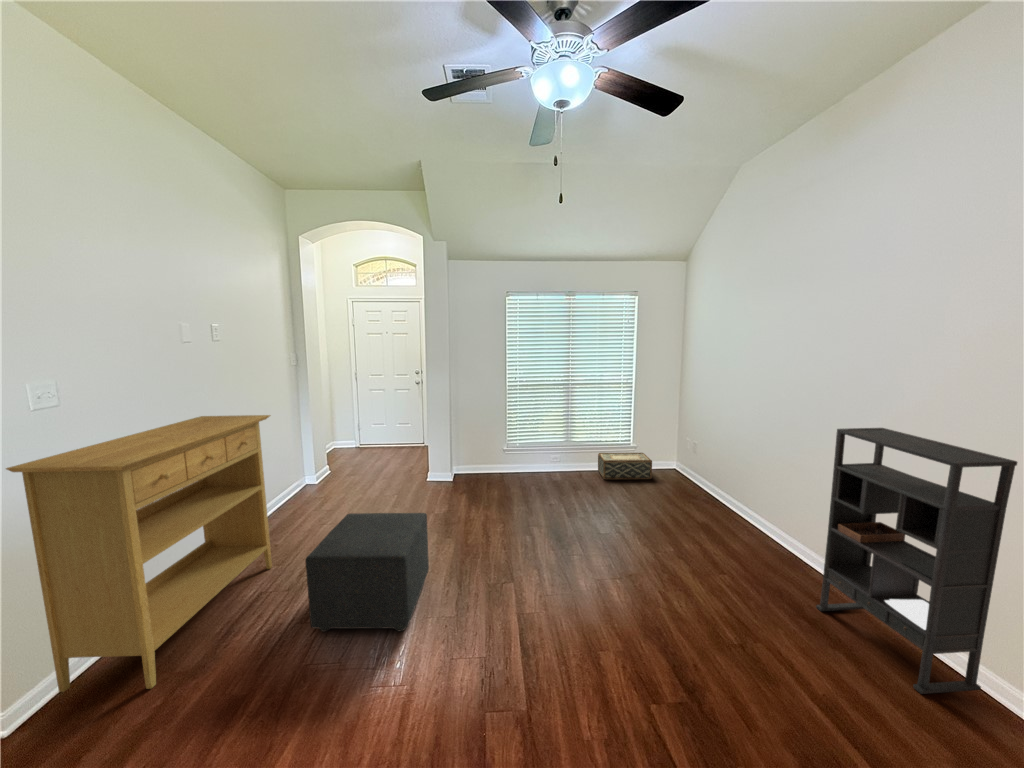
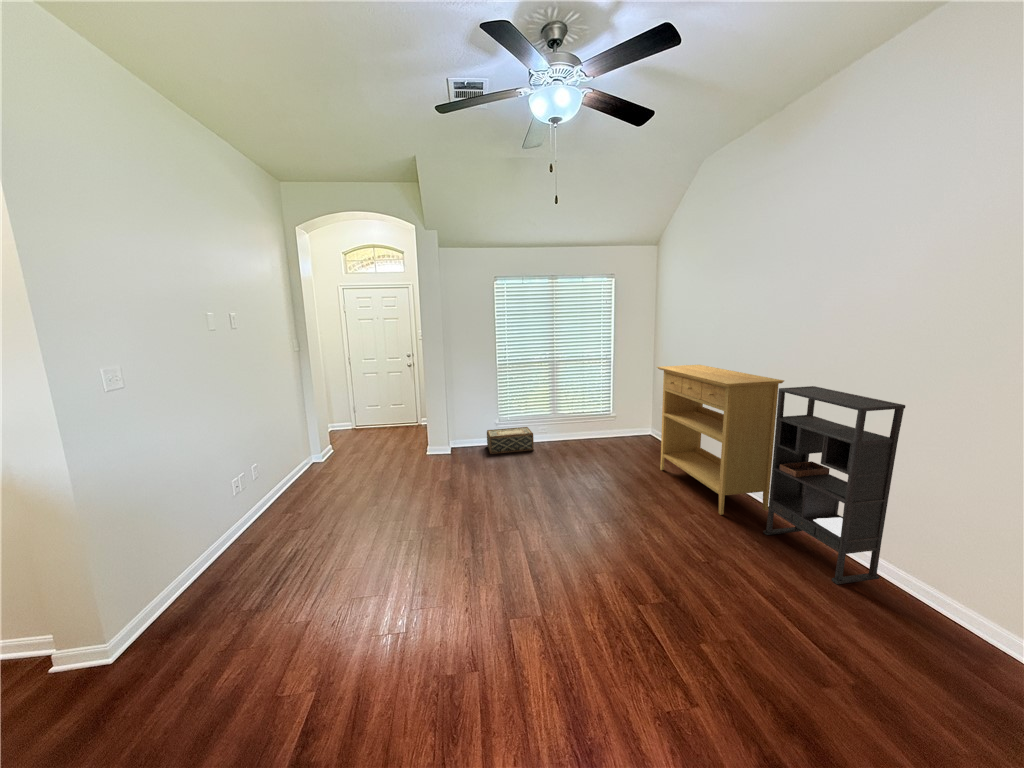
console table: present [6,415,272,692] -> present [657,365,784,515]
woven basket: present [598,453,652,479] -> present [487,427,534,454]
ottoman: present [305,513,429,632] -> none [345,475,444,576]

